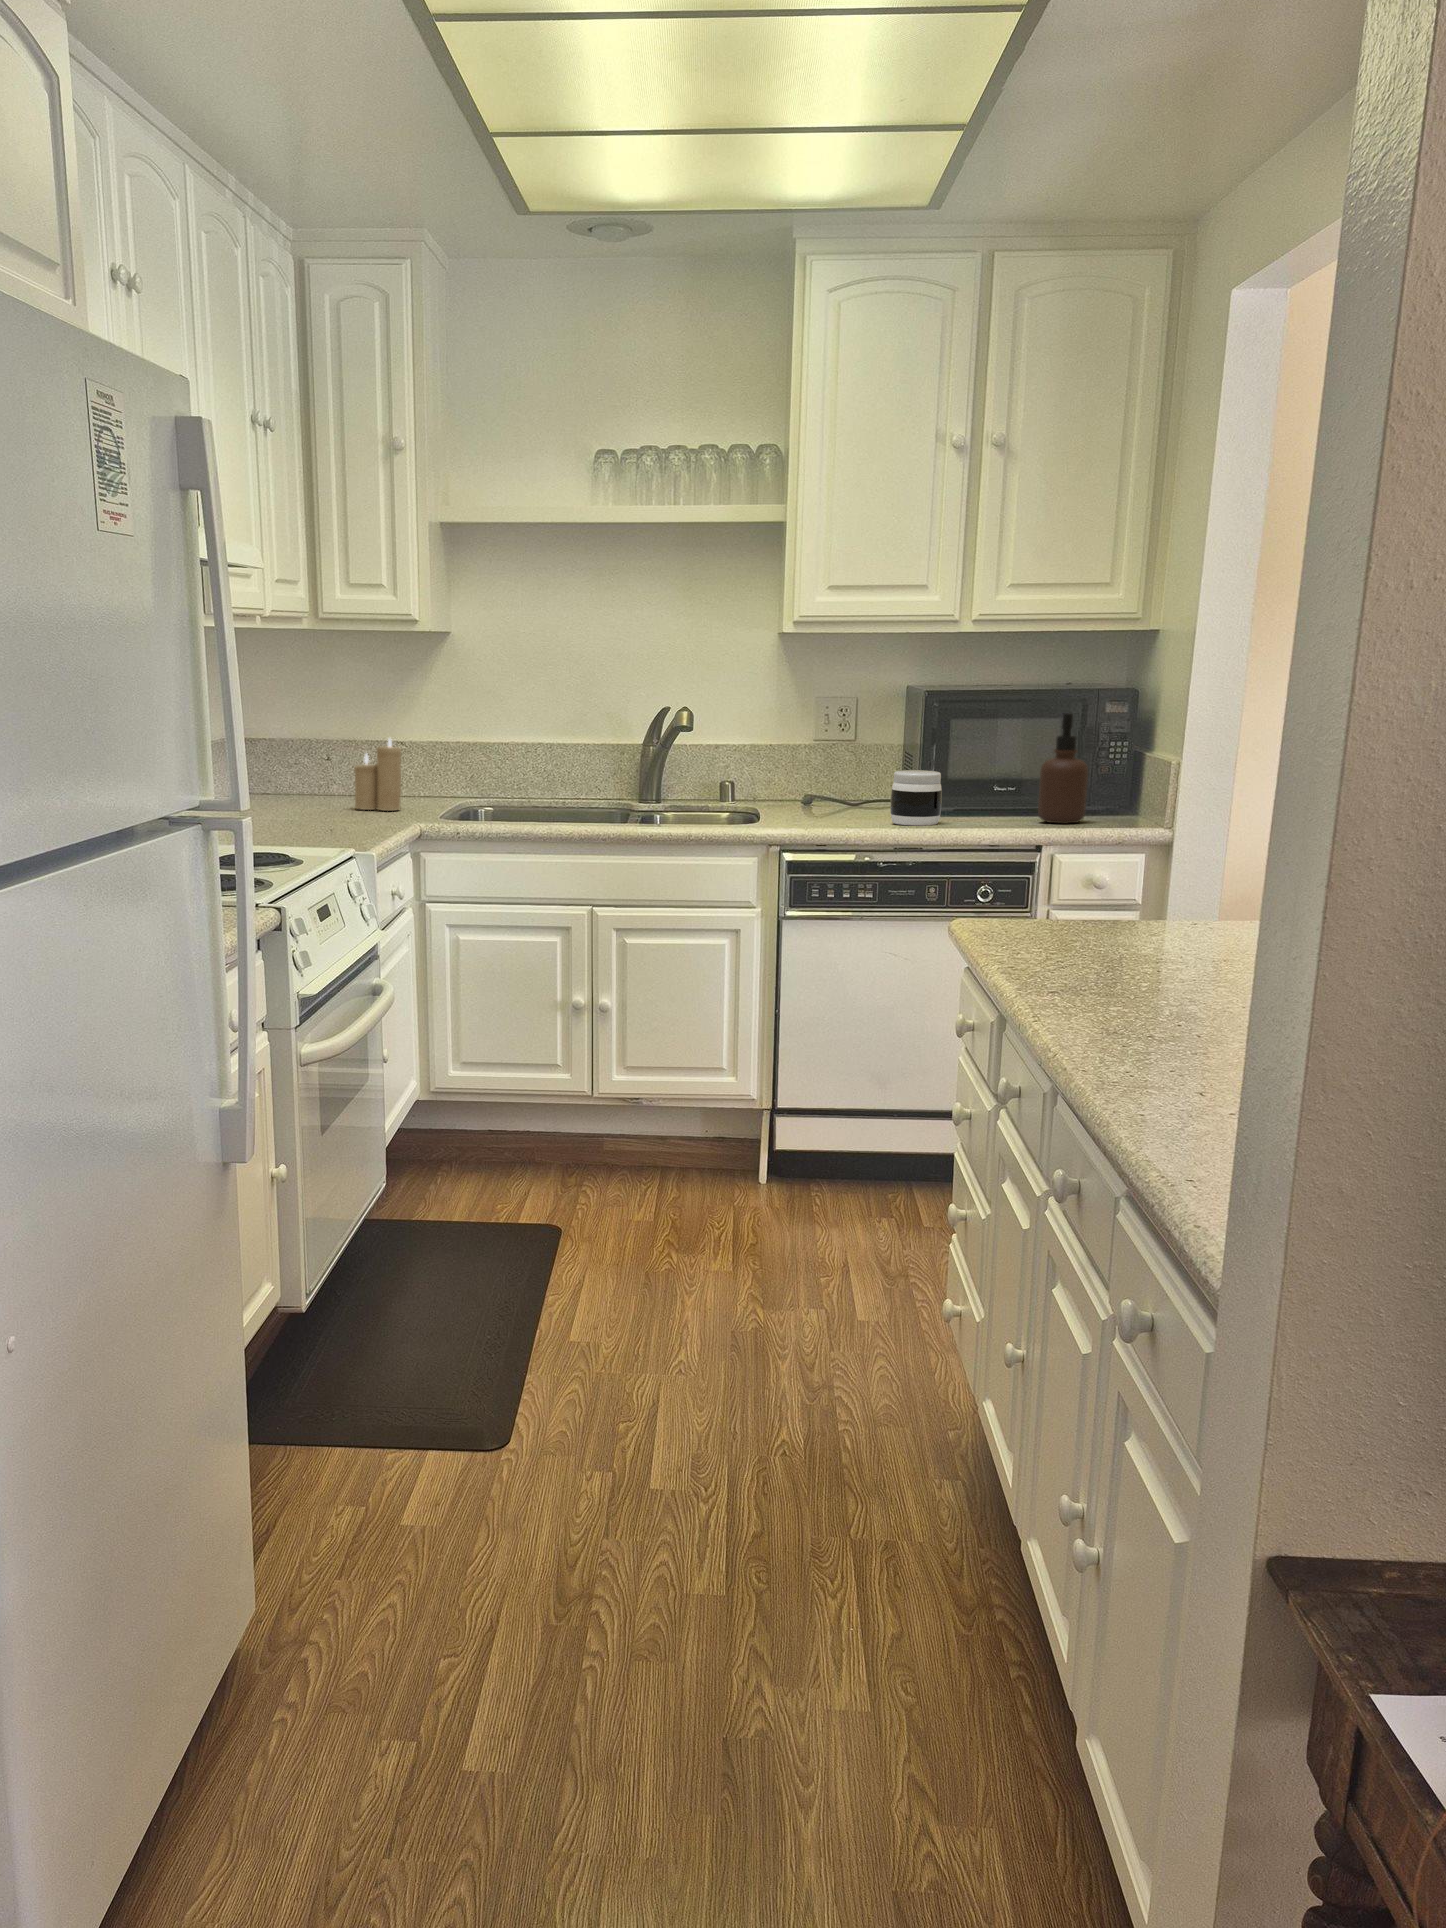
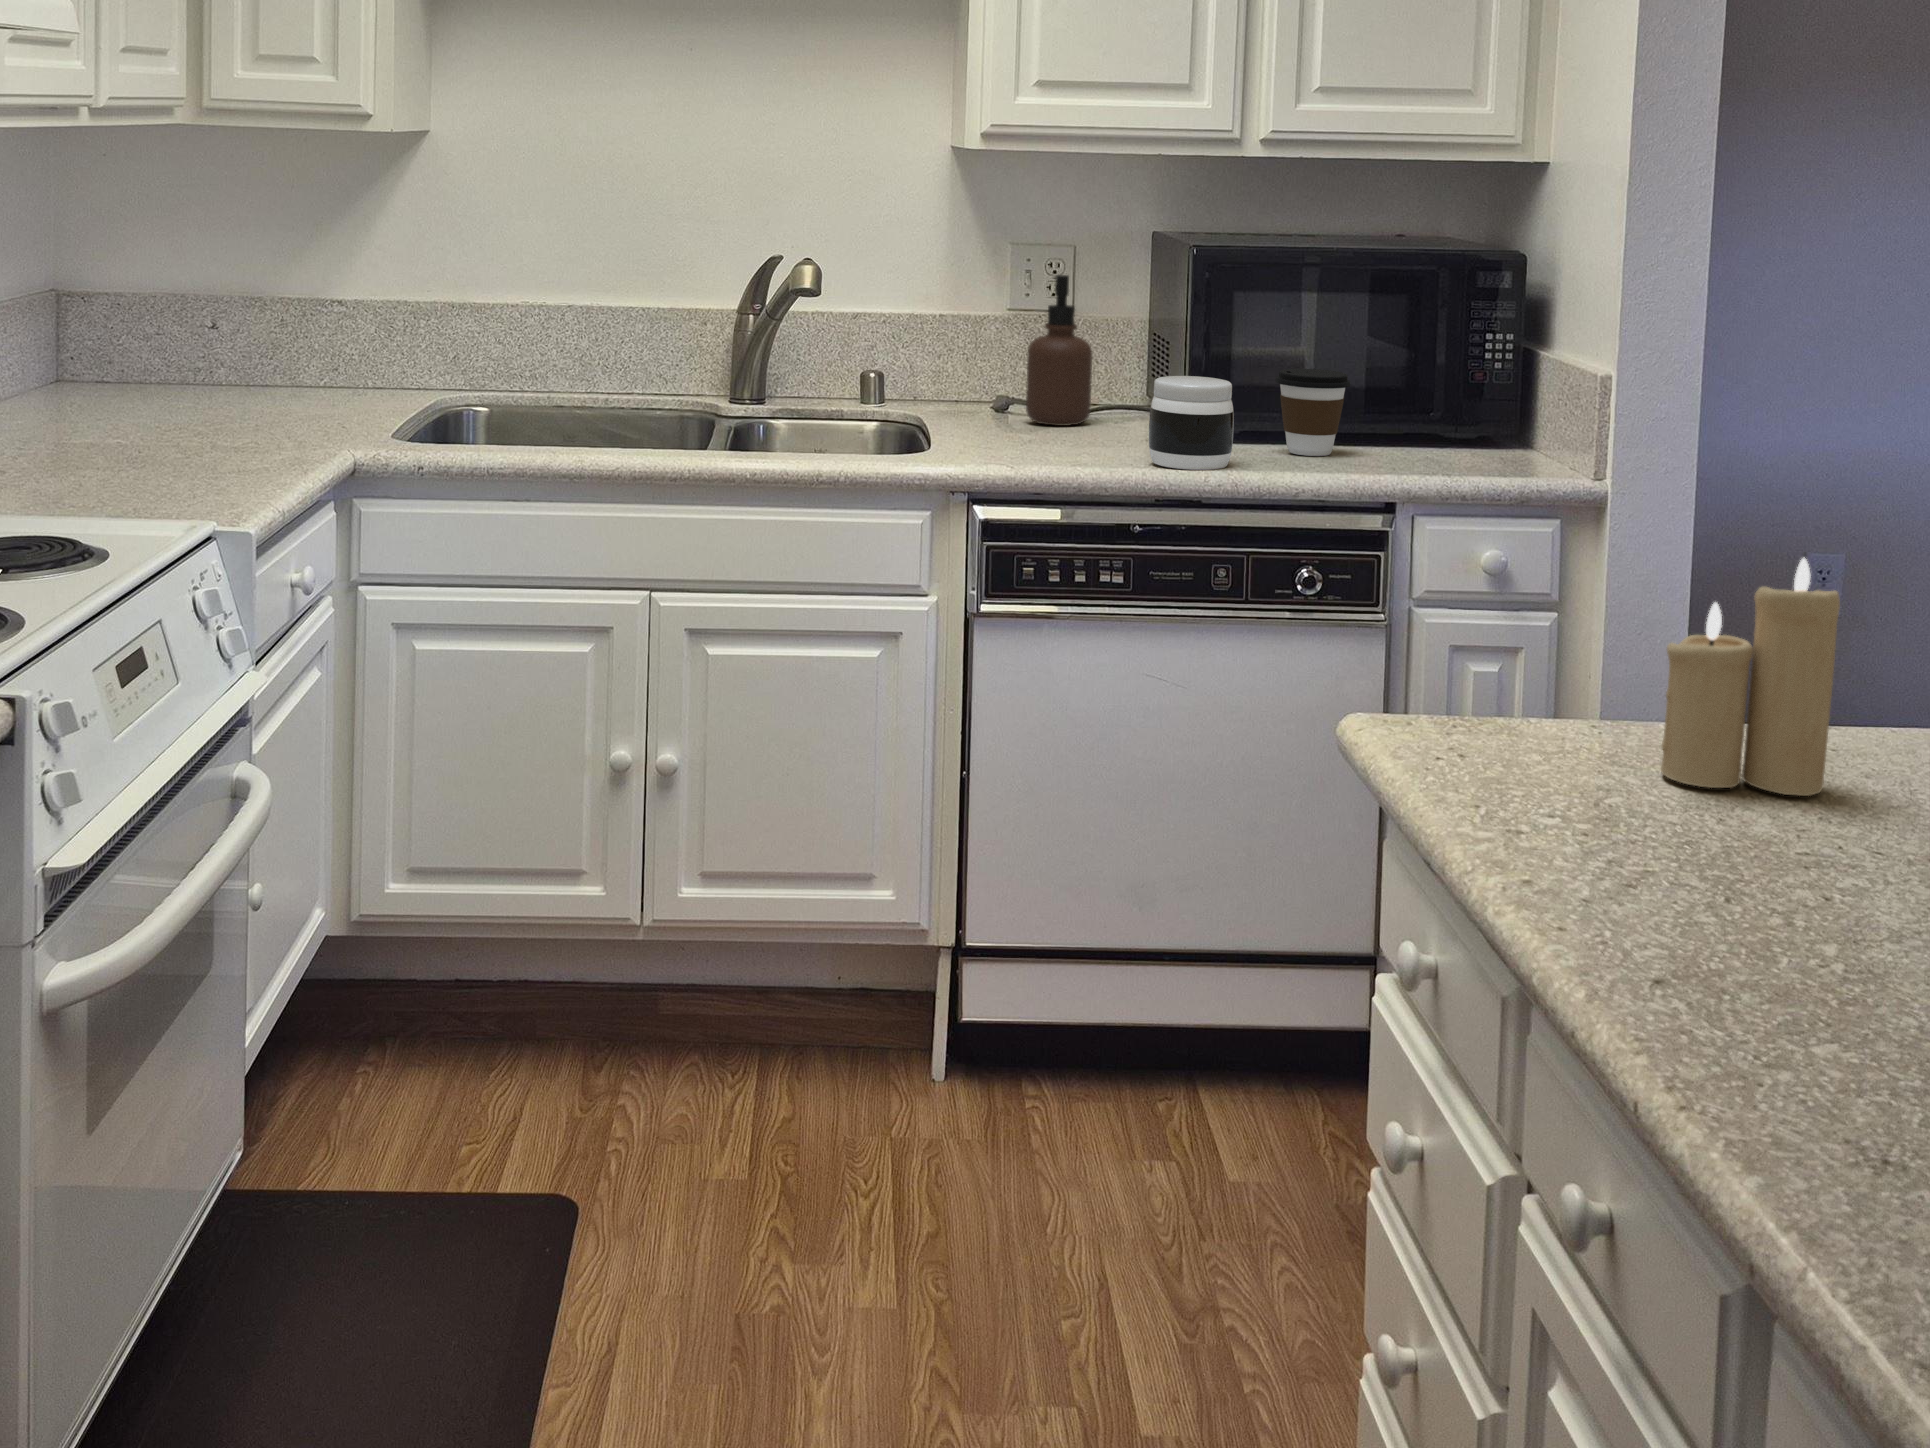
soap dispenser: present [1038,713,1088,824] -> present [1026,275,1092,426]
candle: present [354,738,401,811] -> present [1661,558,1840,796]
coffee cup: none [972,767,1018,819] -> present [1276,369,1350,456]

